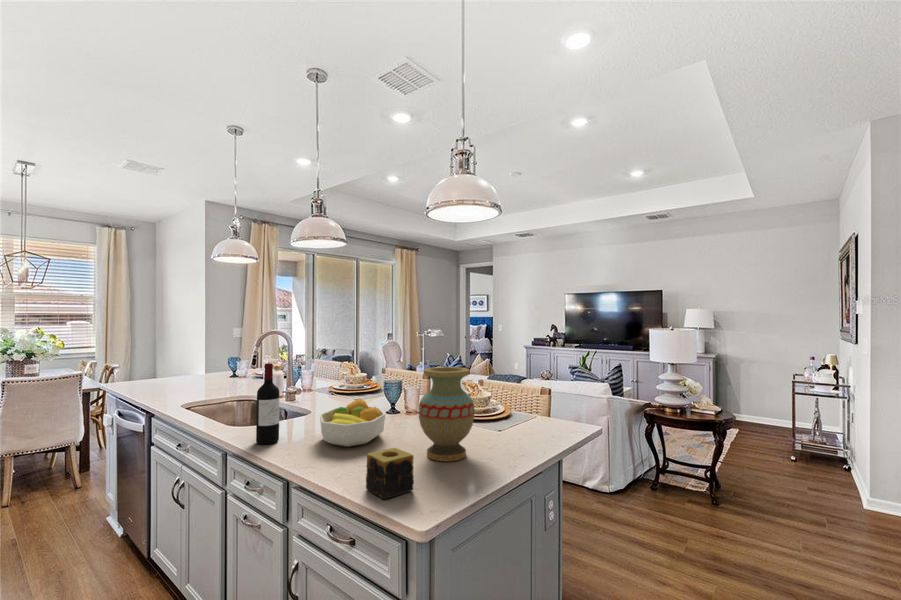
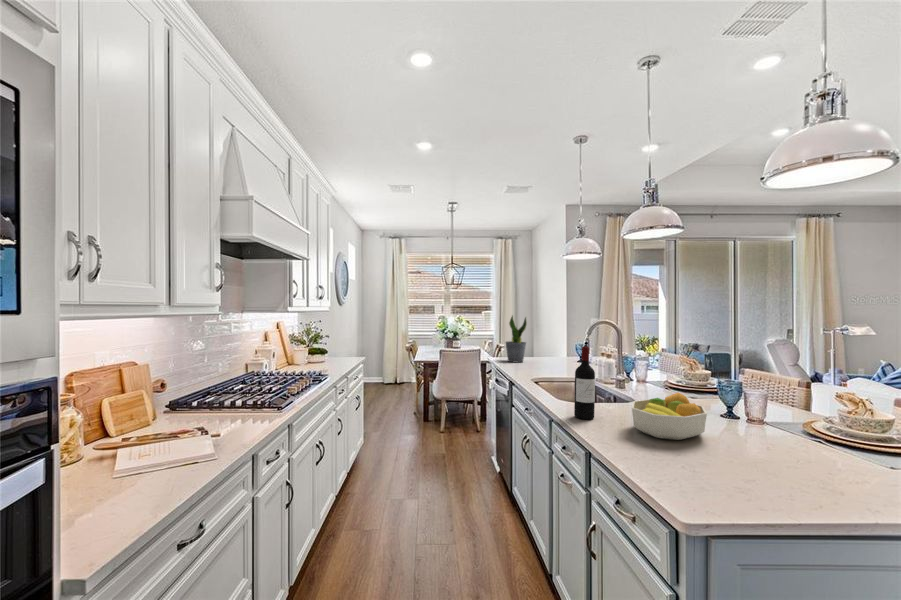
potted plant: none [132,327,165,388] -> present [506,316,527,362]
vase: present [418,367,475,461] -> none [741,366,829,486]
candle: present [366,448,414,499] -> none [658,443,715,497]

